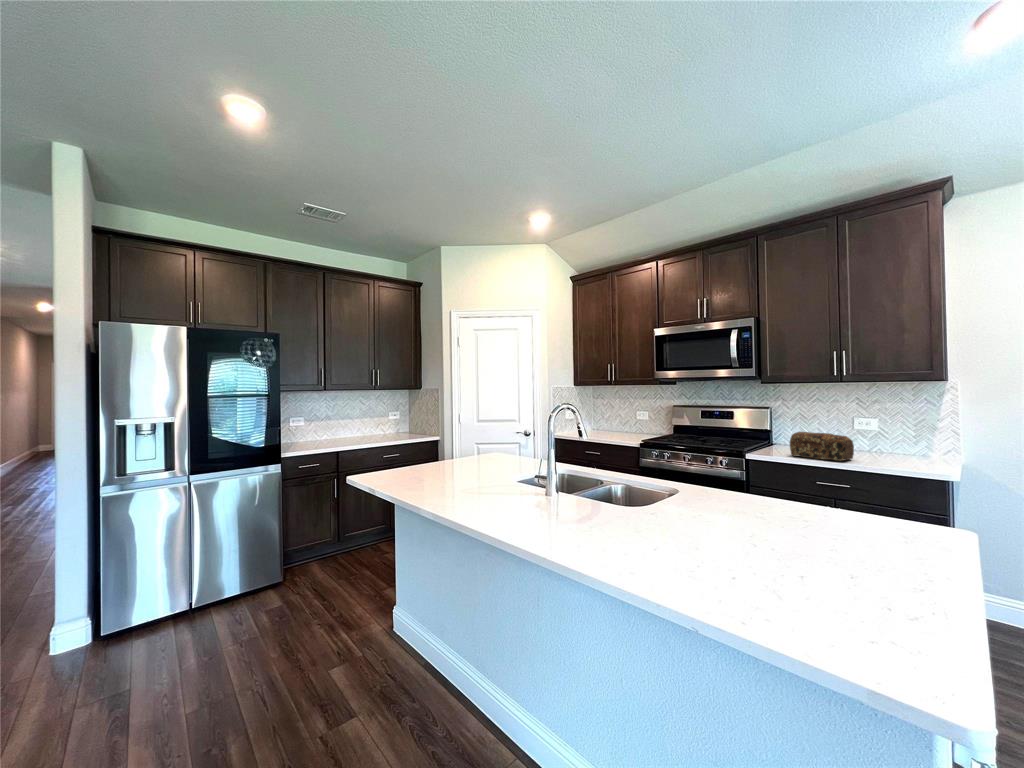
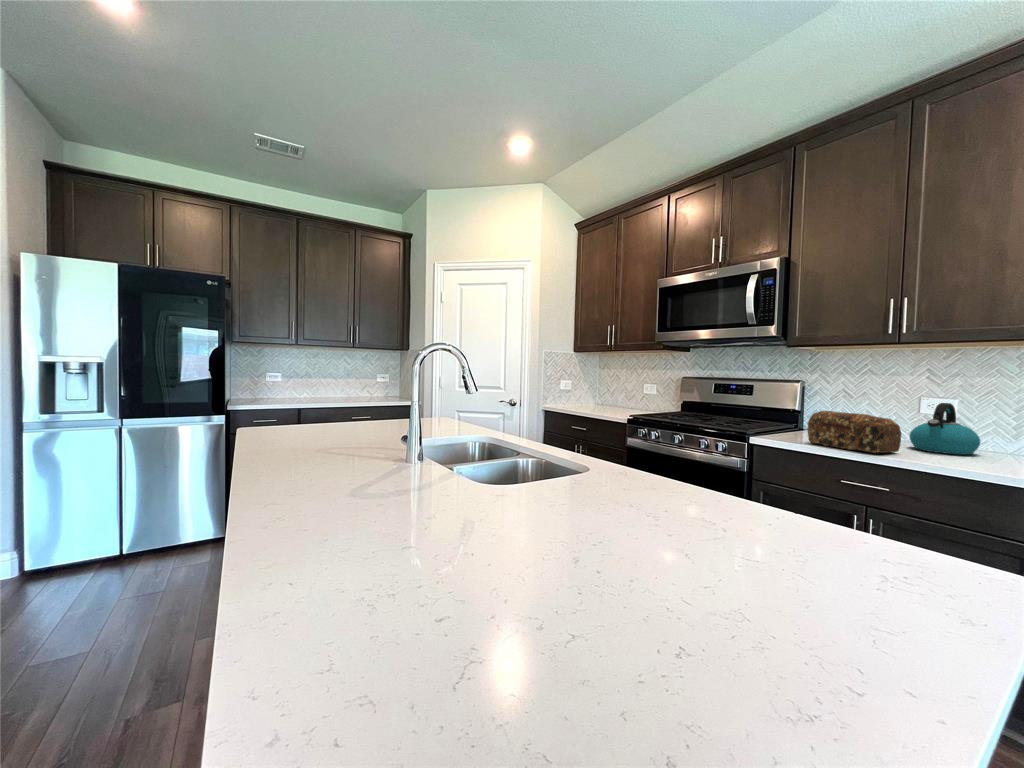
kettle: none [854,422,899,458] -> present [910,403,980,455]

